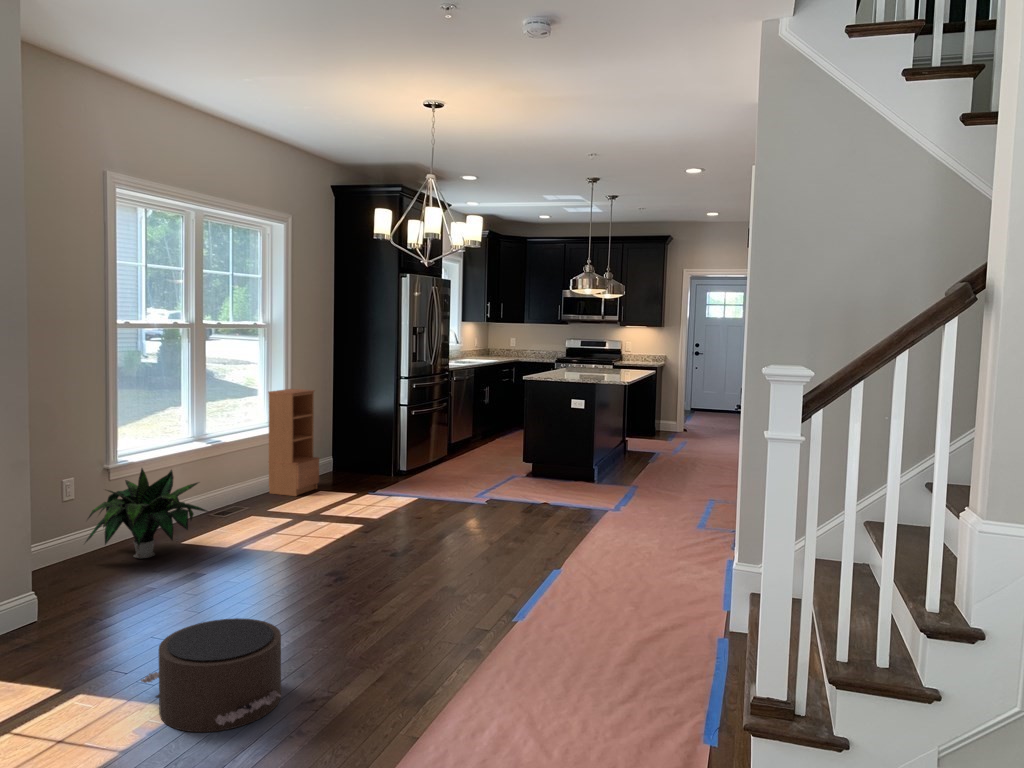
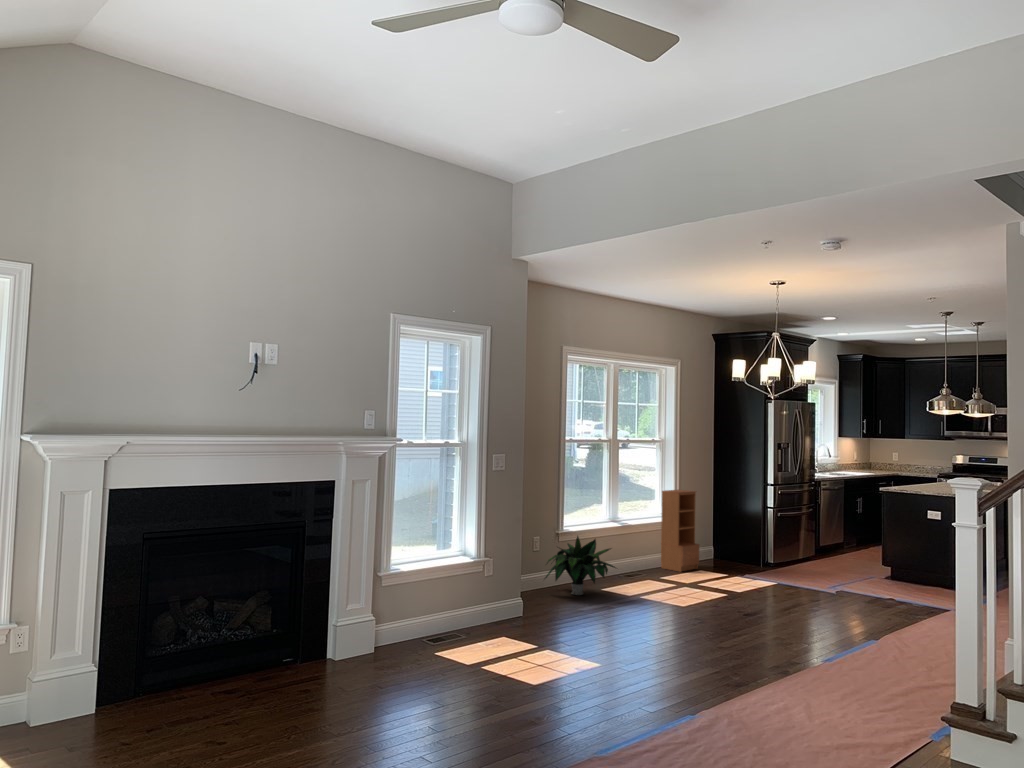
pouf: present [141,618,282,732] -> none [578,619,655,675]

